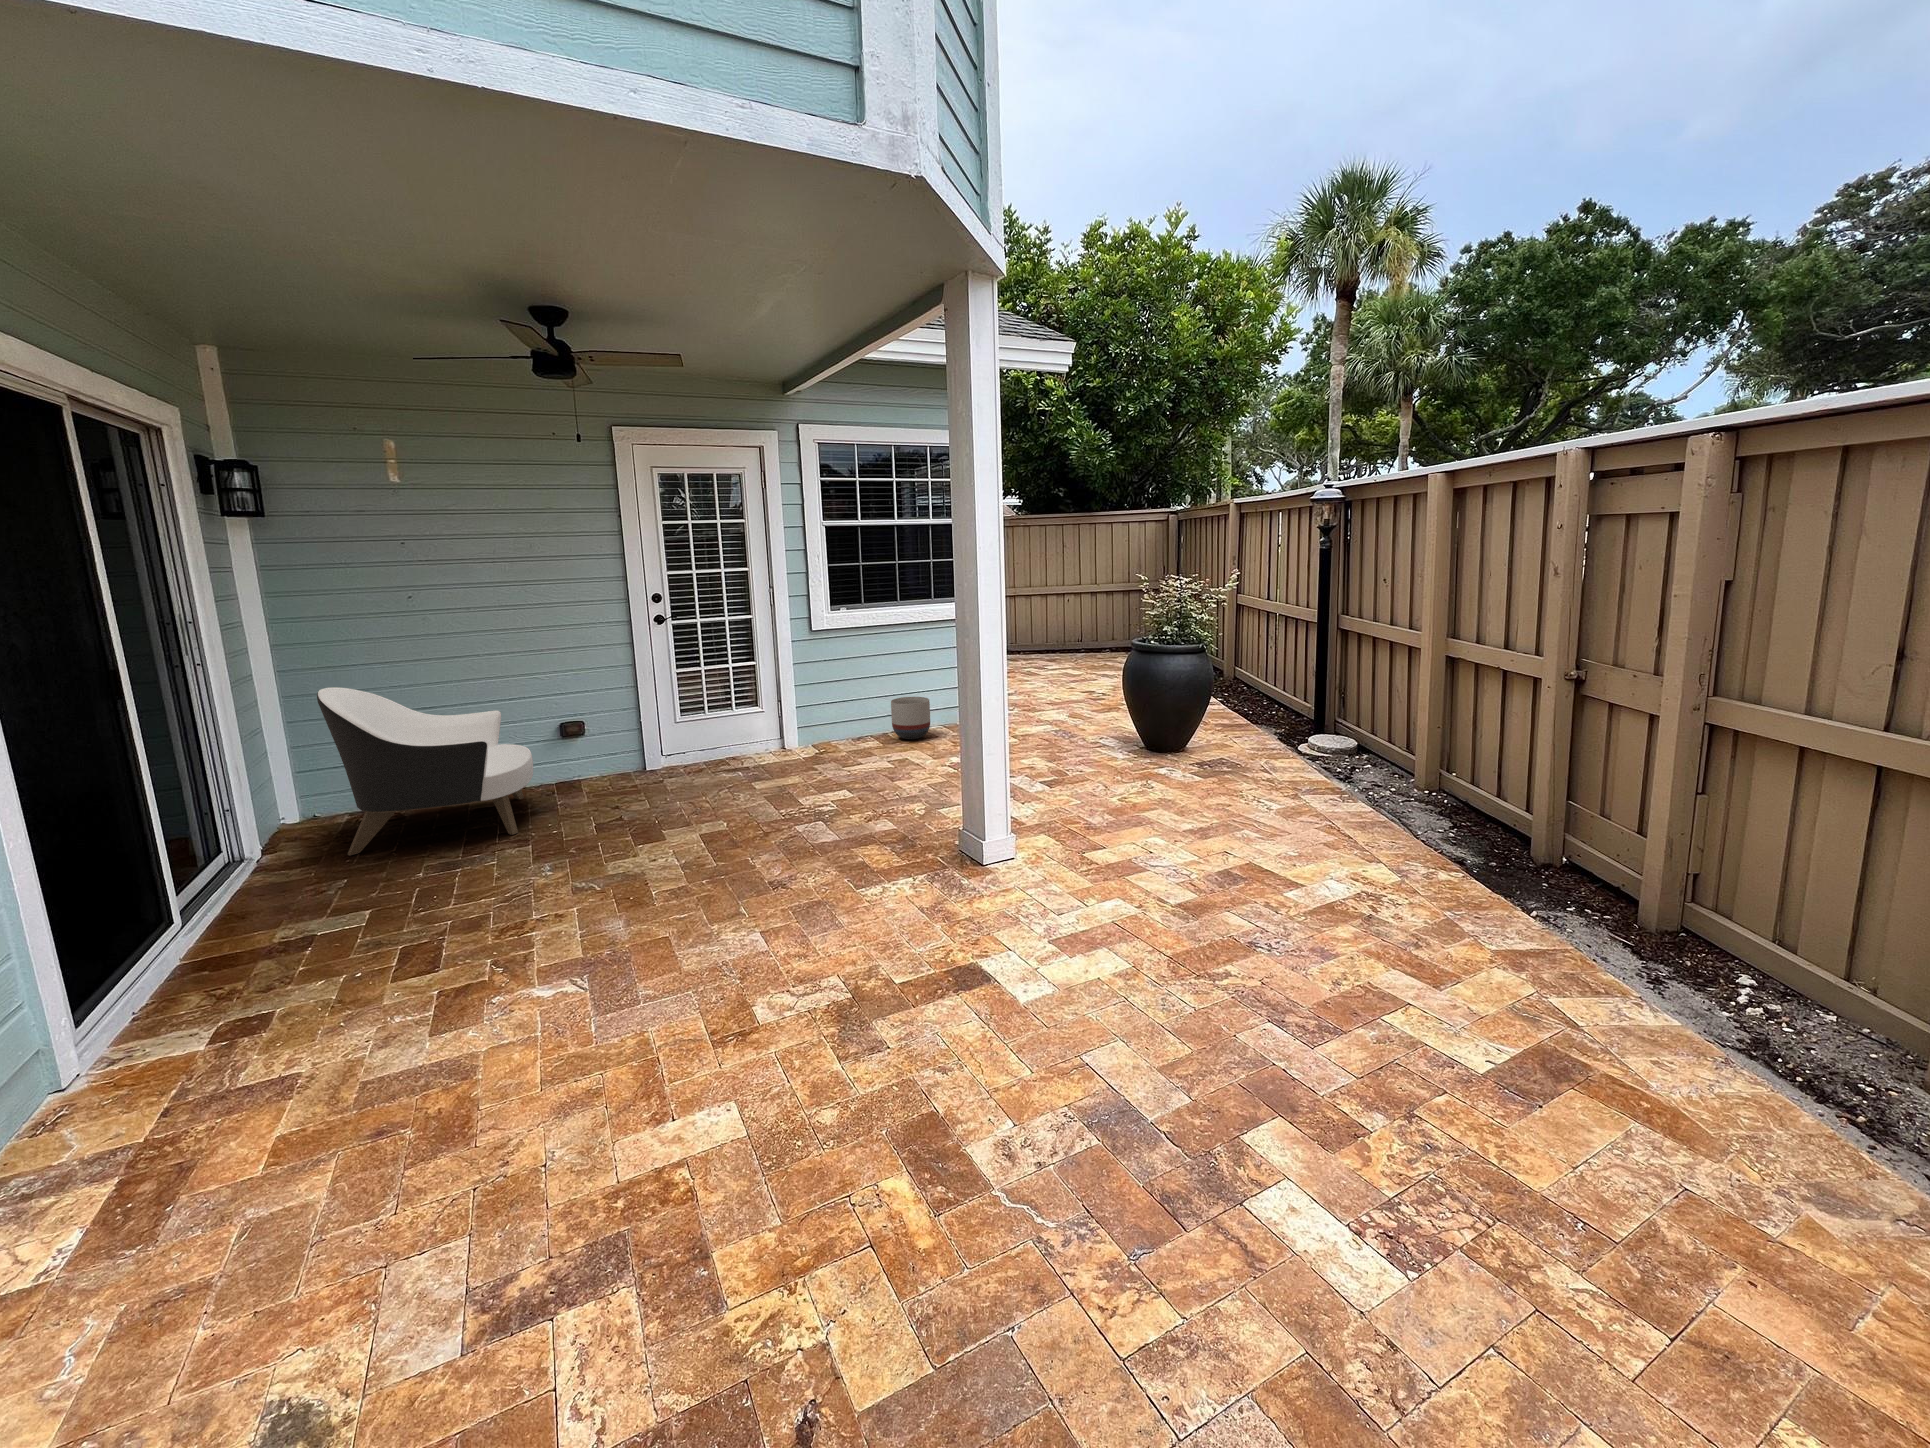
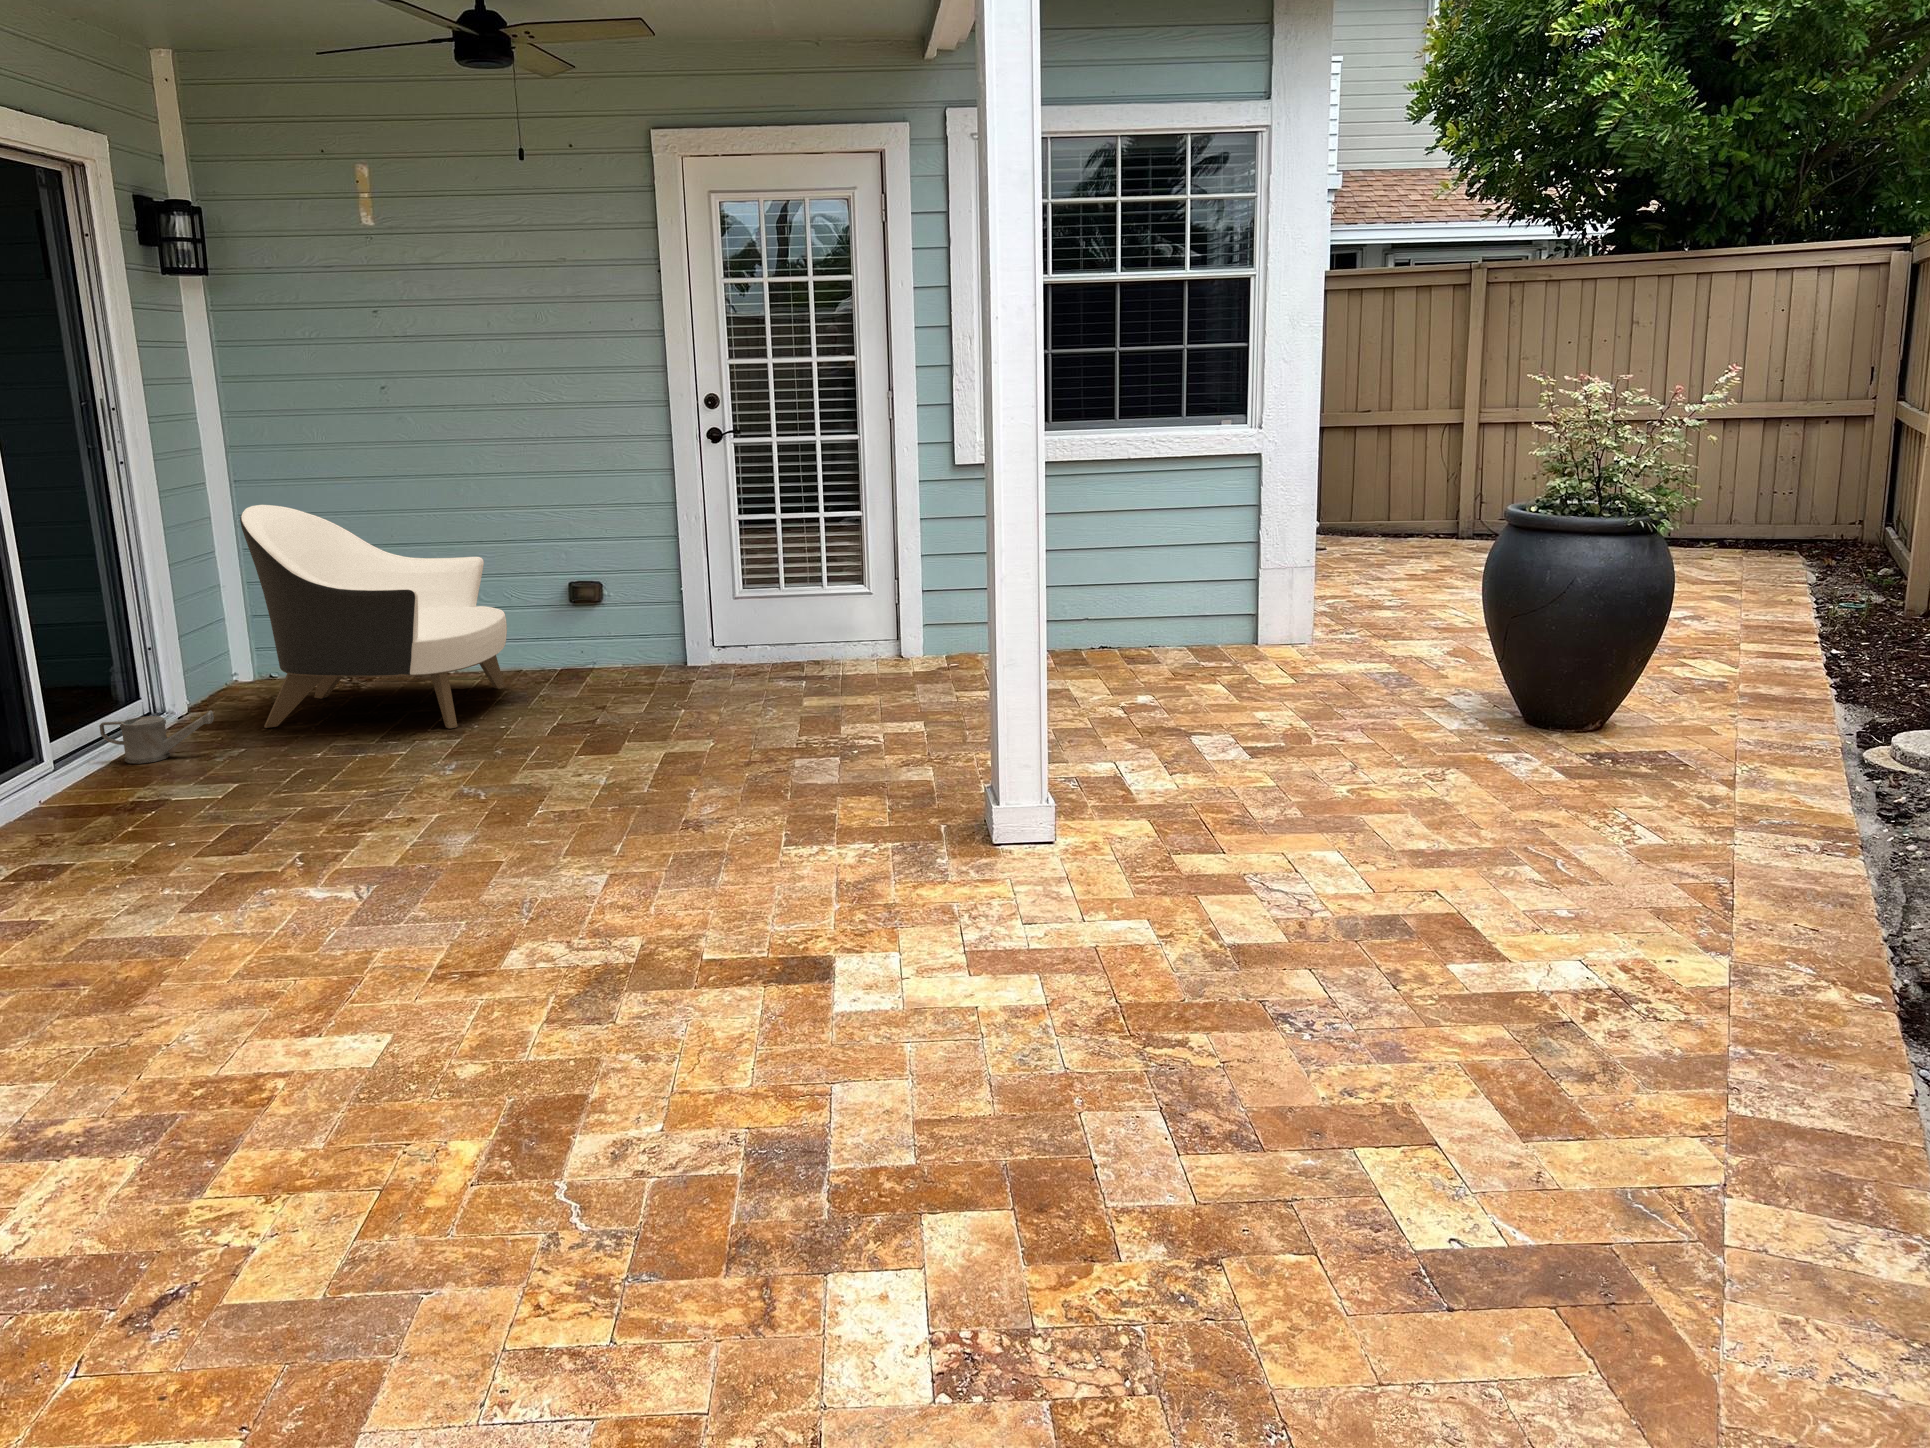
planter: present [891,697,930,739] -> none [1089,592,1159,667]
watering can: none [210,851,321,905] -> present [99,710,214,764]

